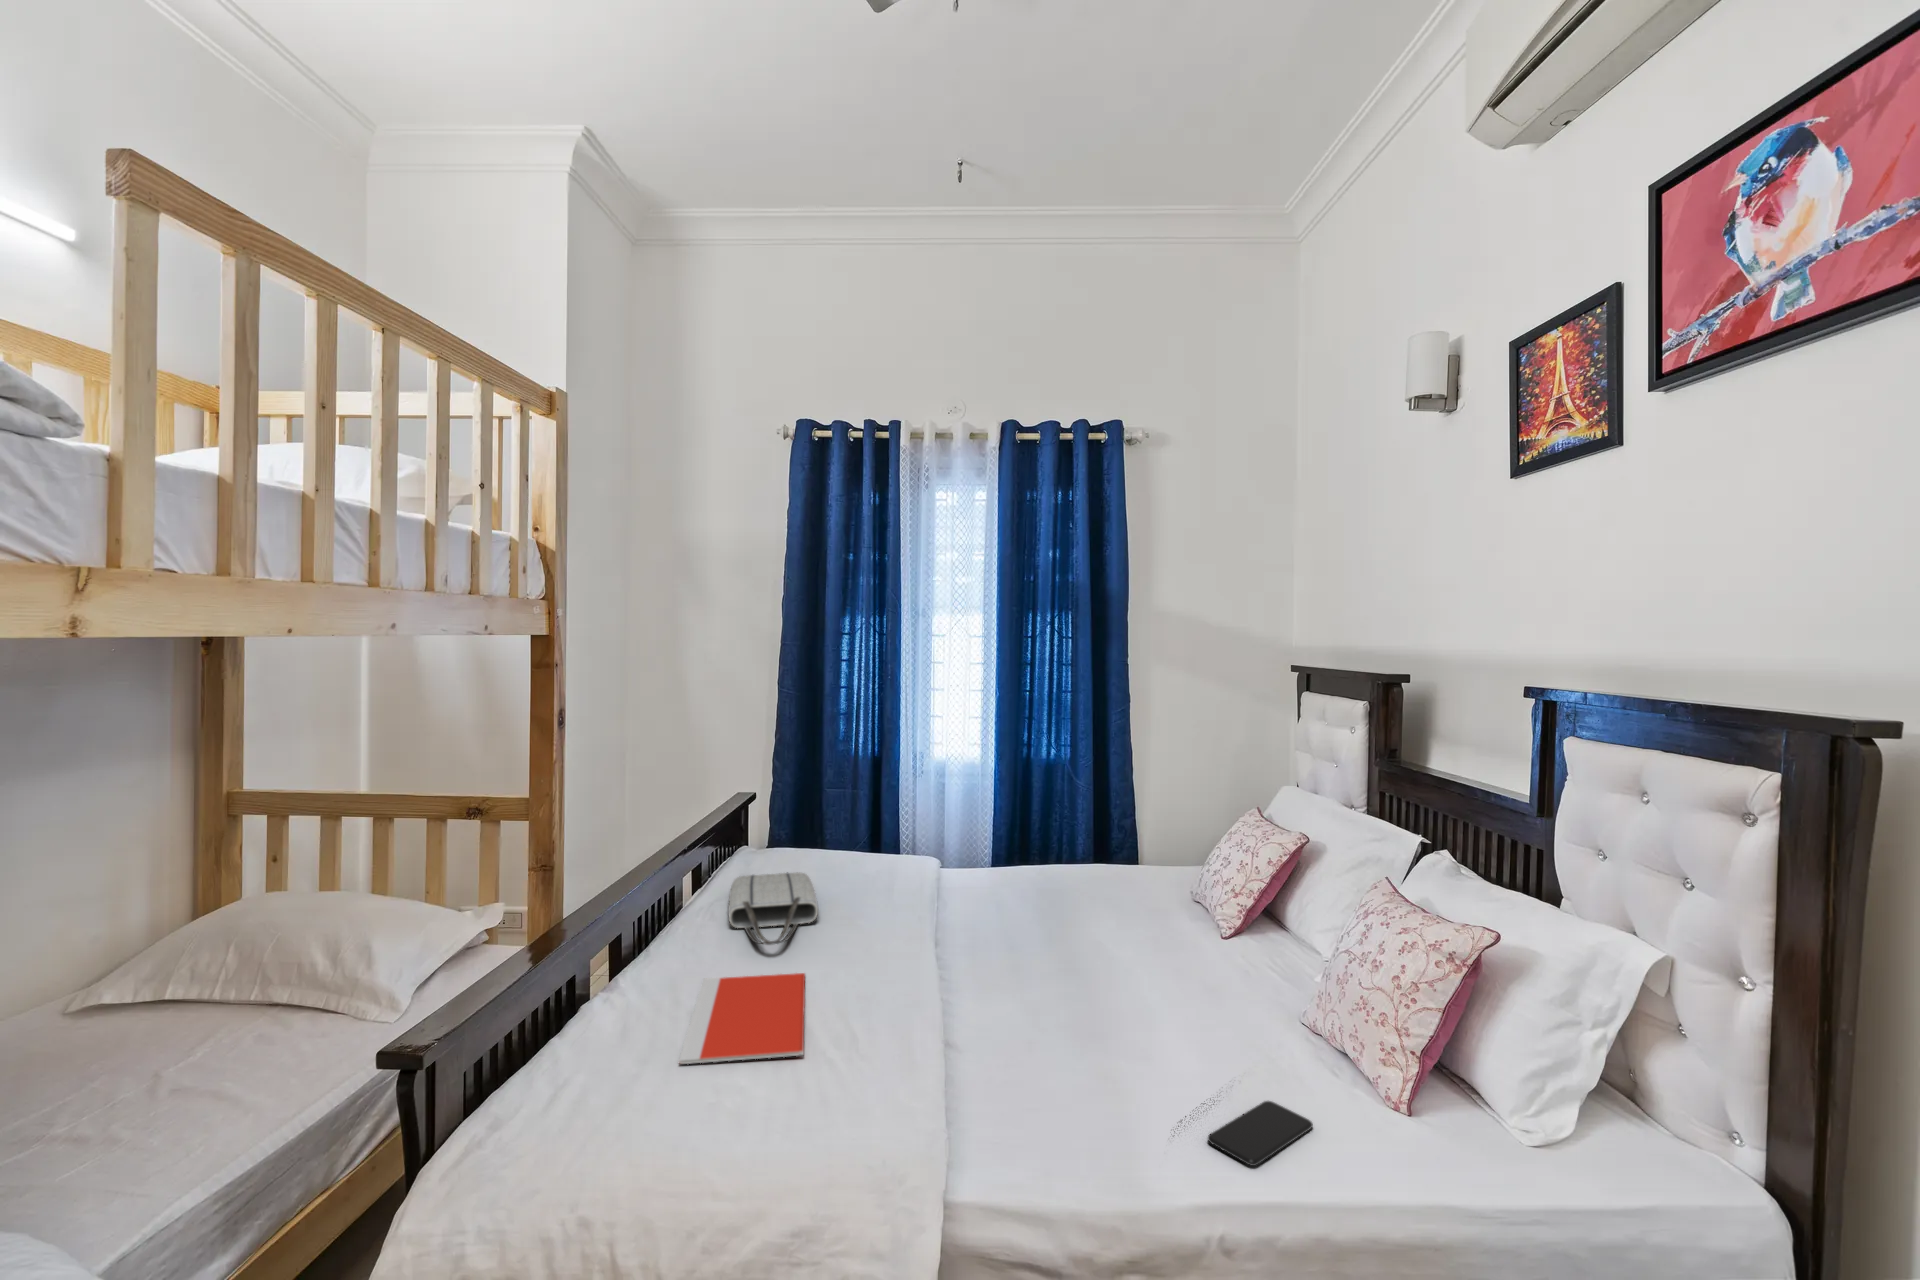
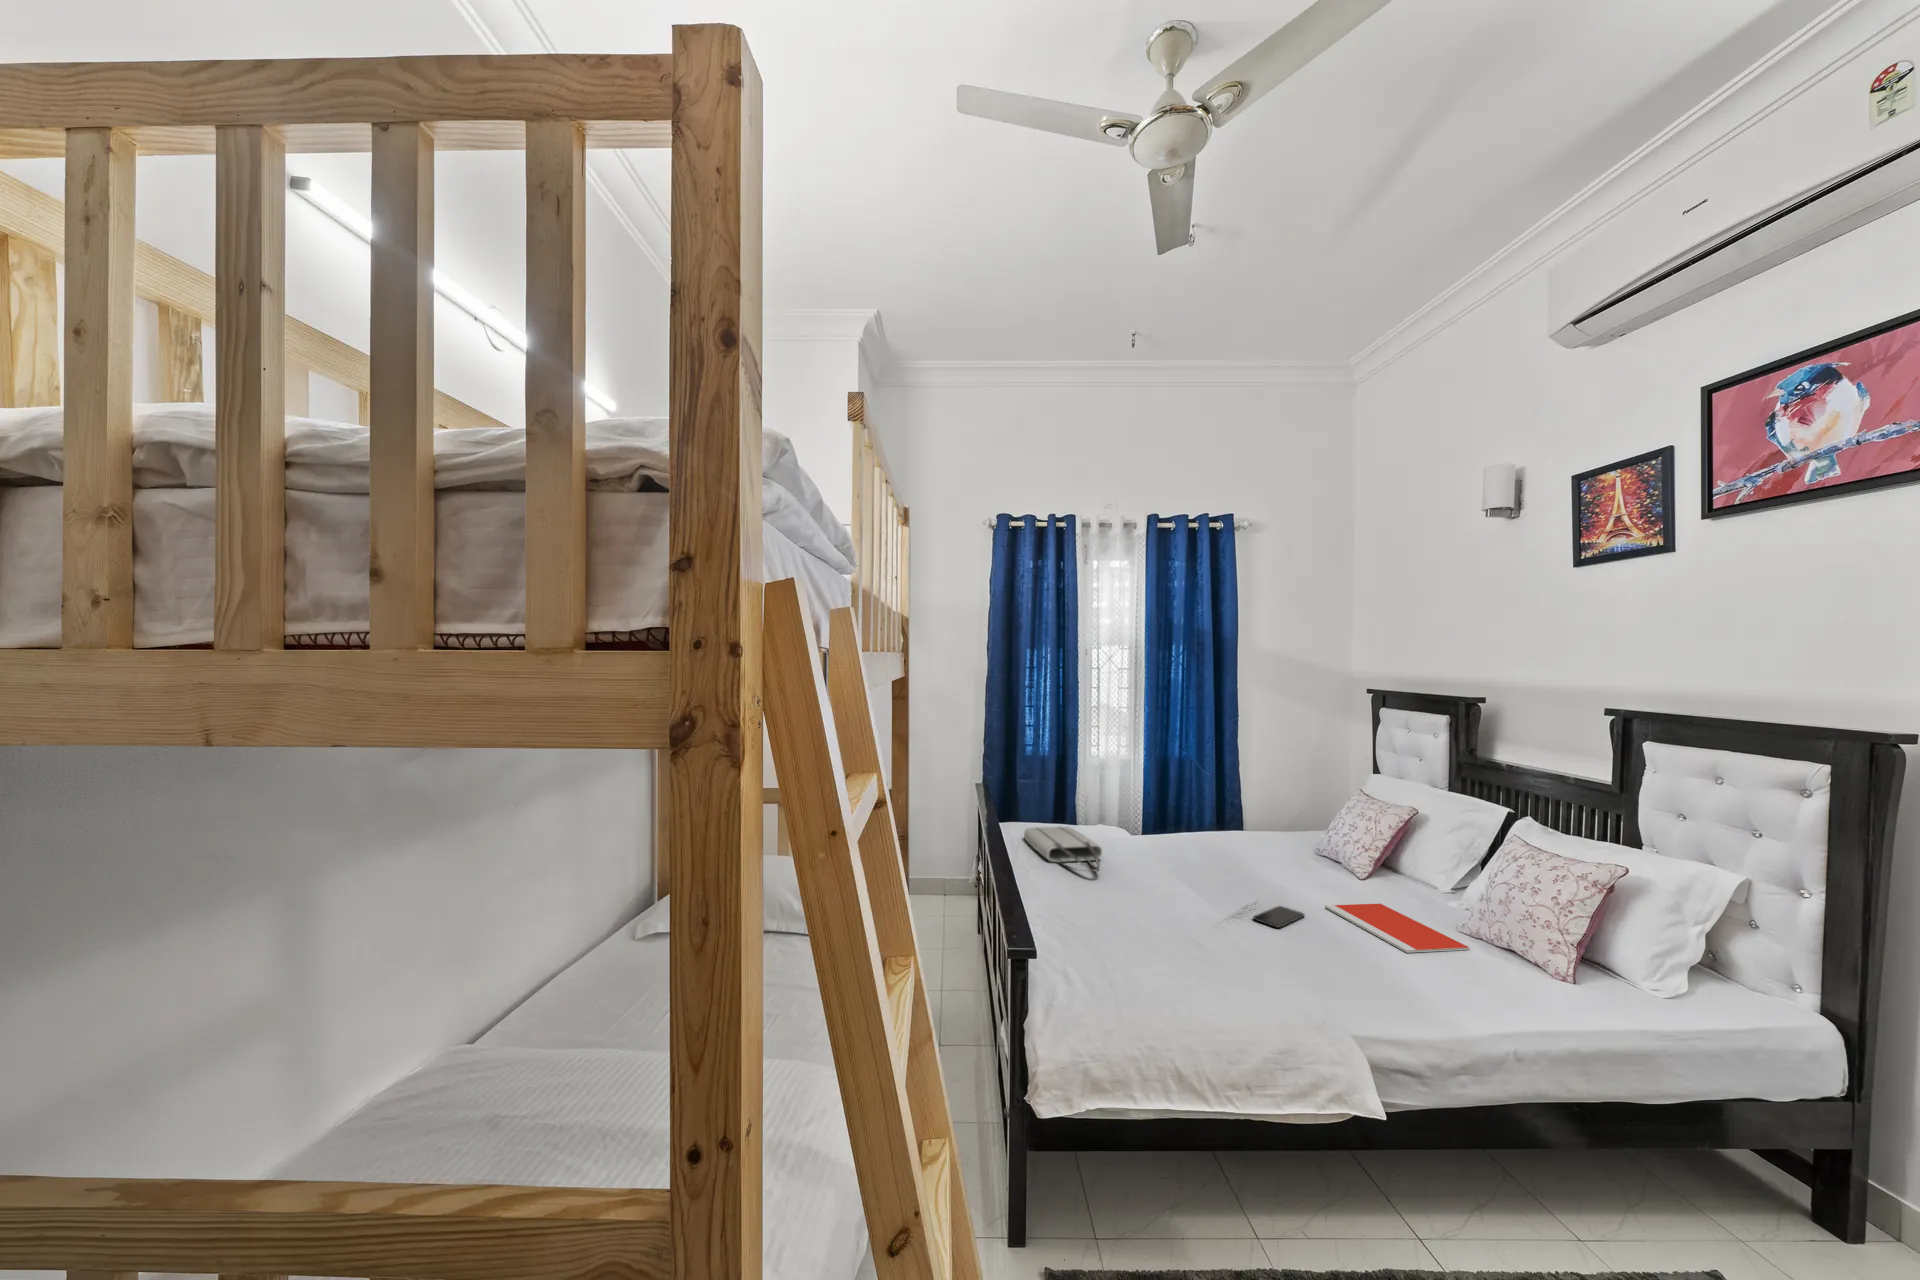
notebook: present [679,973,805,1064] -> present [1325,904,1470,953]
smartphone: present [1208,1101,1313,1166] -> present [1253,906,1304,928]

